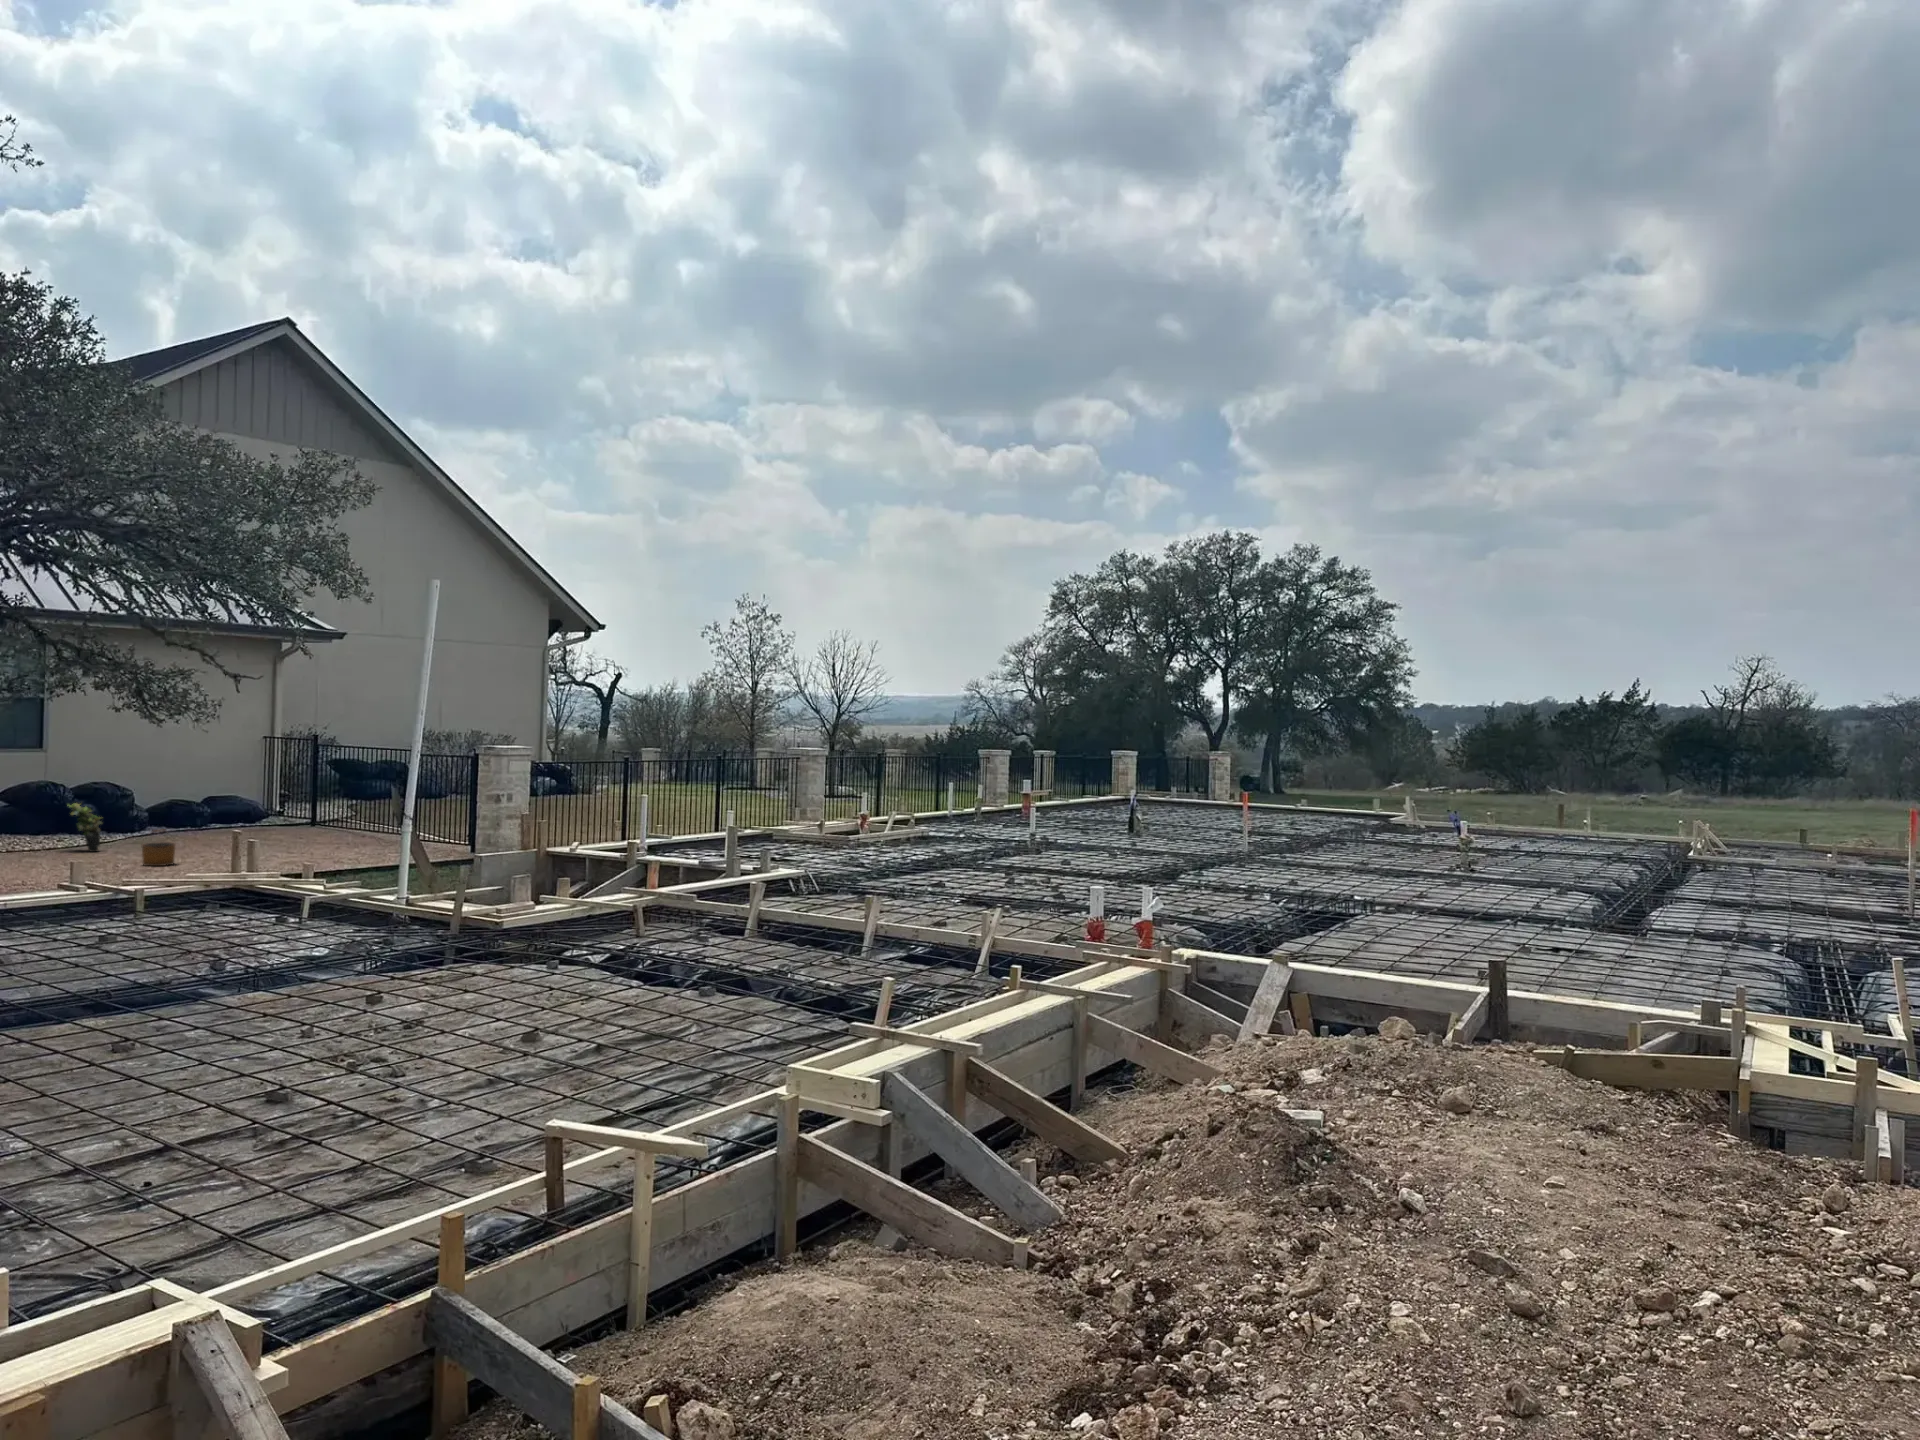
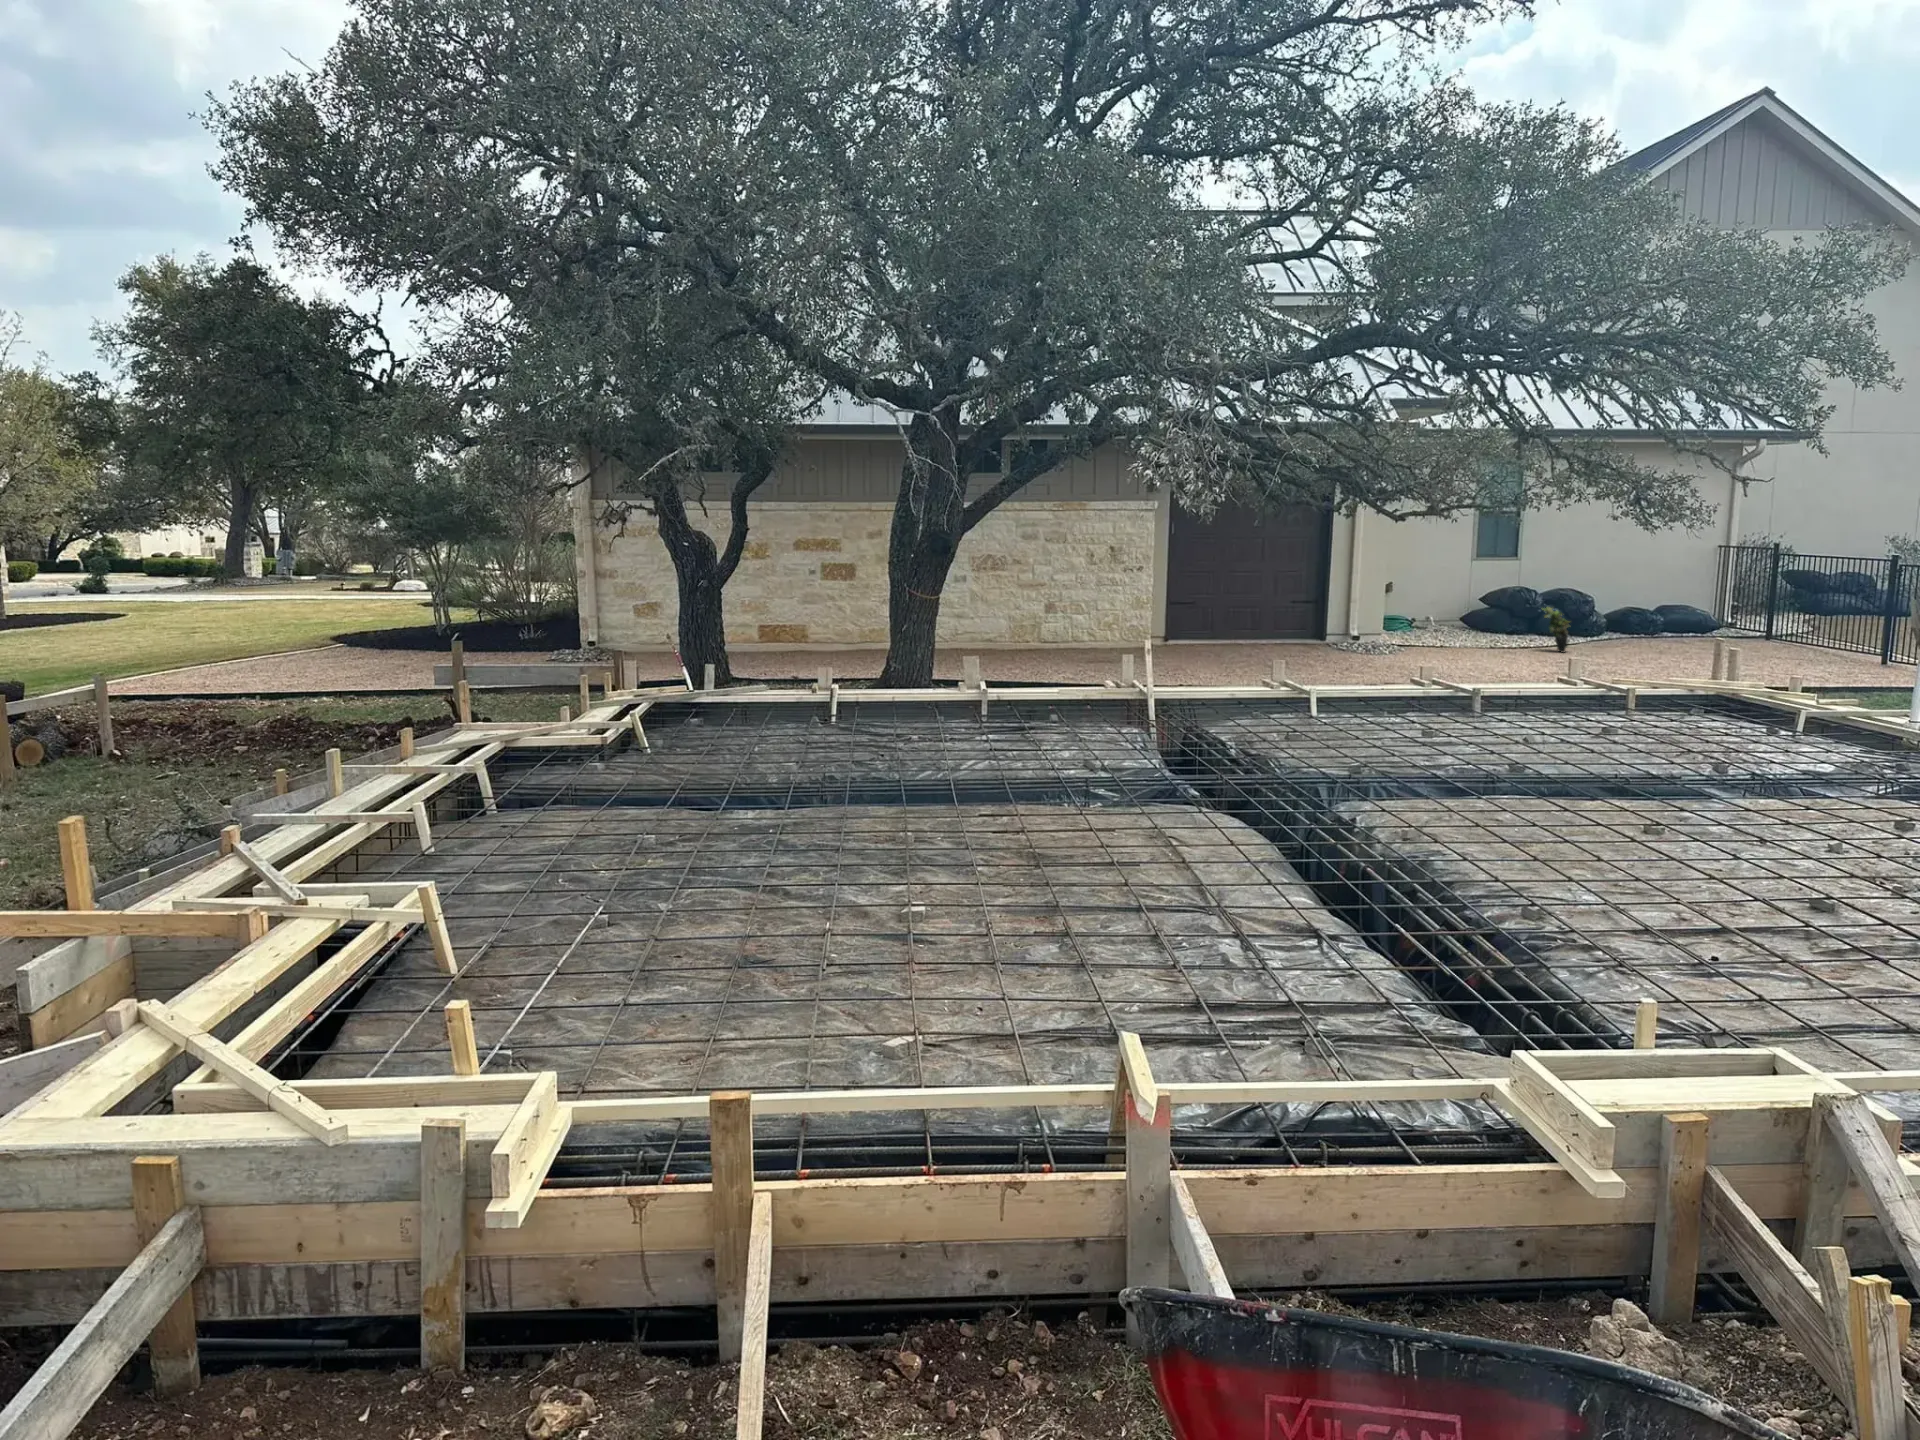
bucket: present [142,829,175,866] -> none [1607,635,1638,669]

